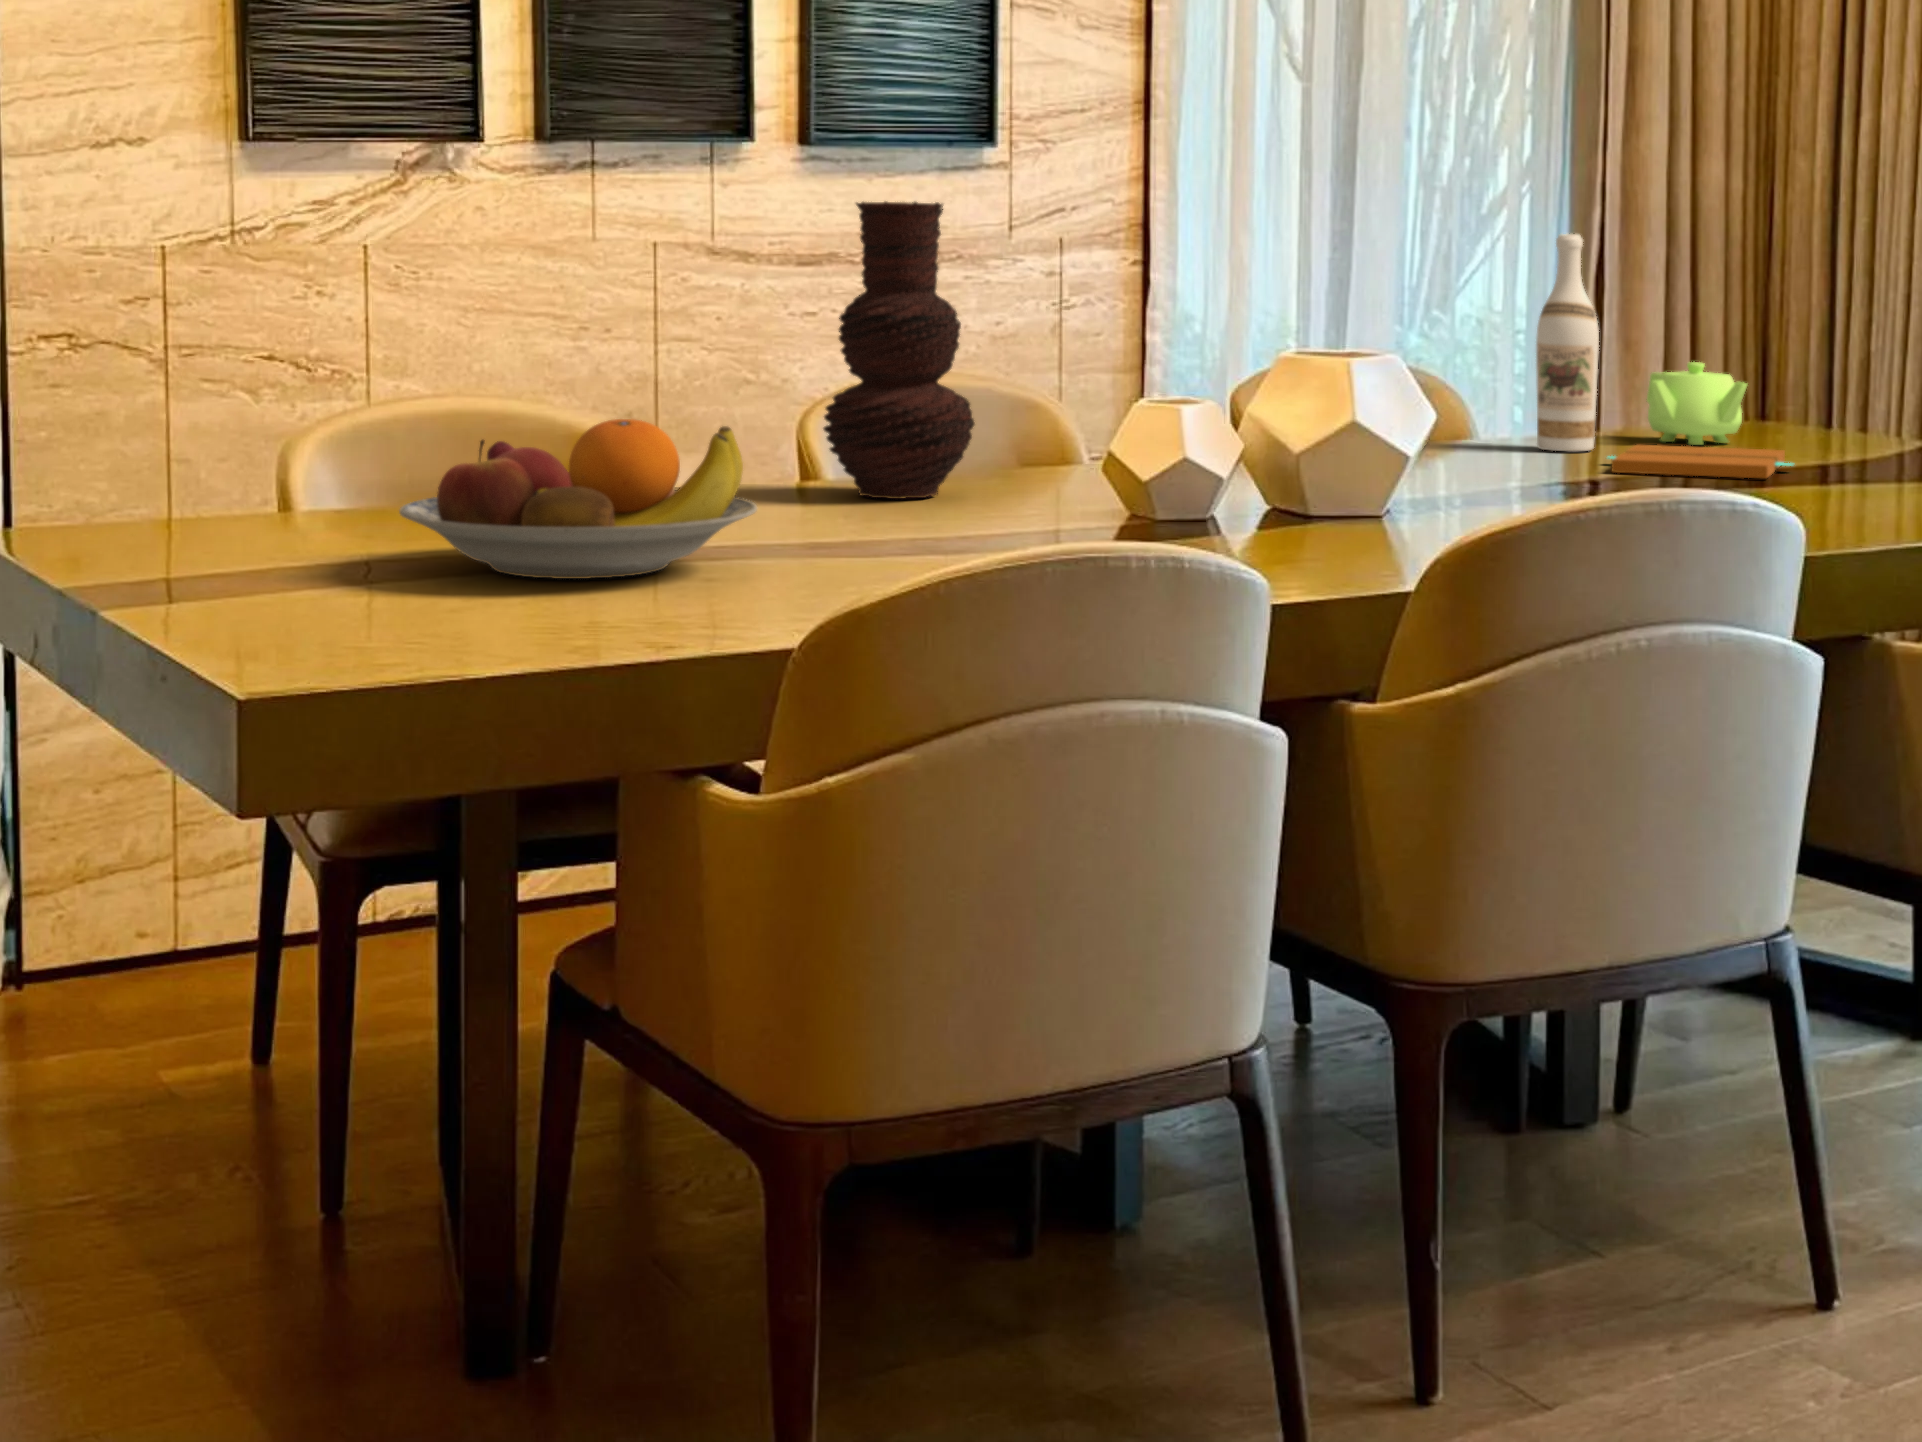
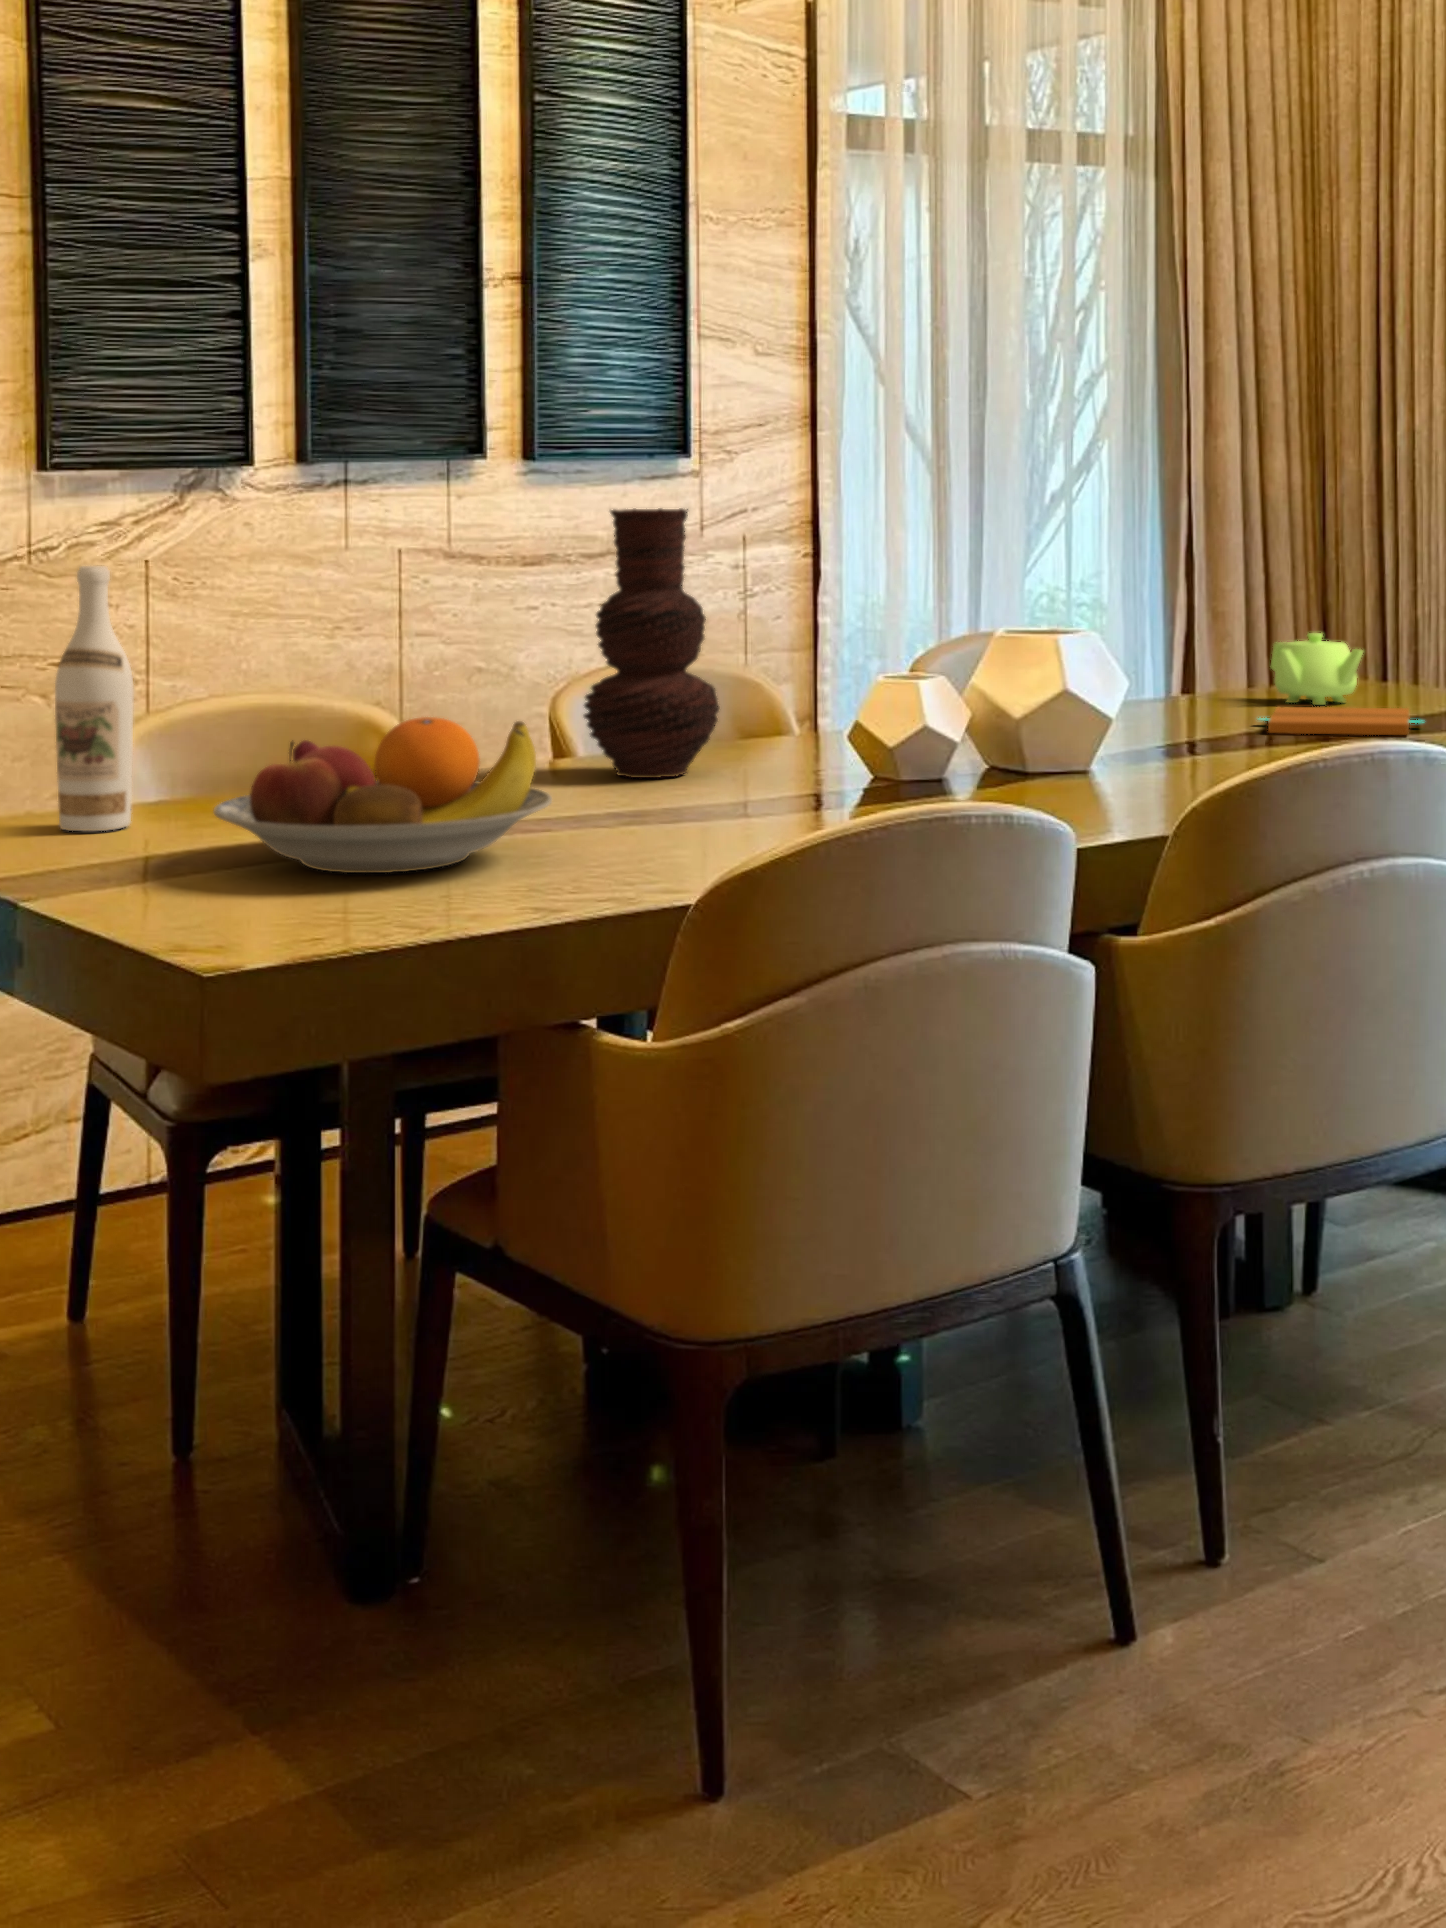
wine bottle: present [1536,234,1599,451] -> present [55,566,134,832]

